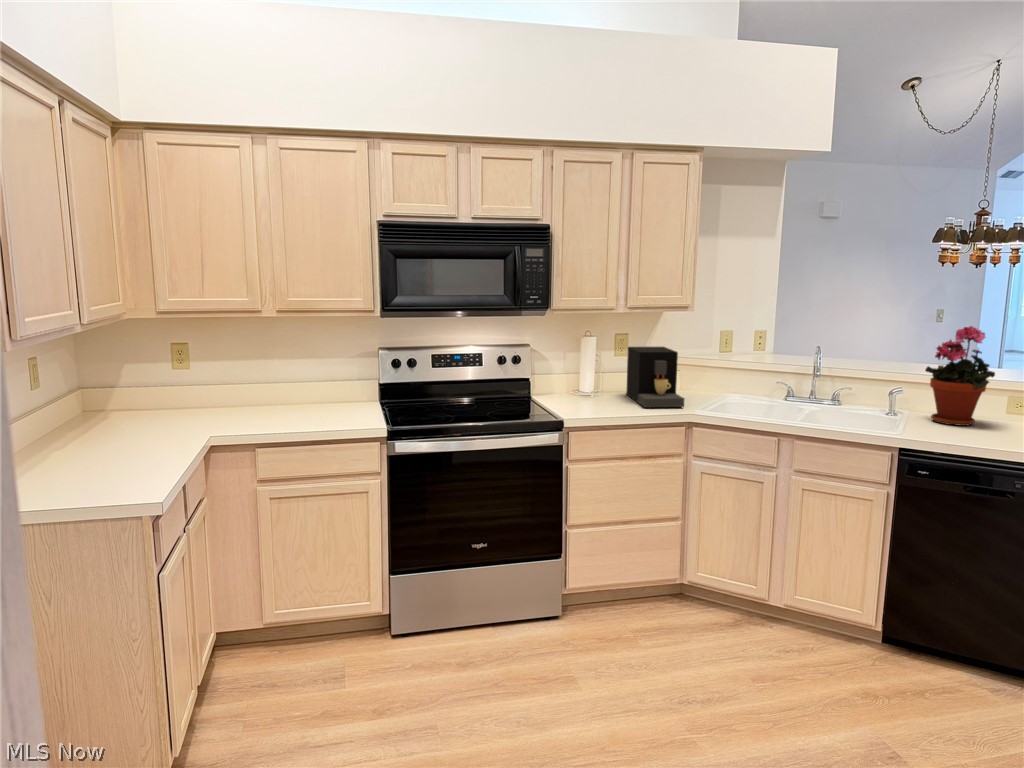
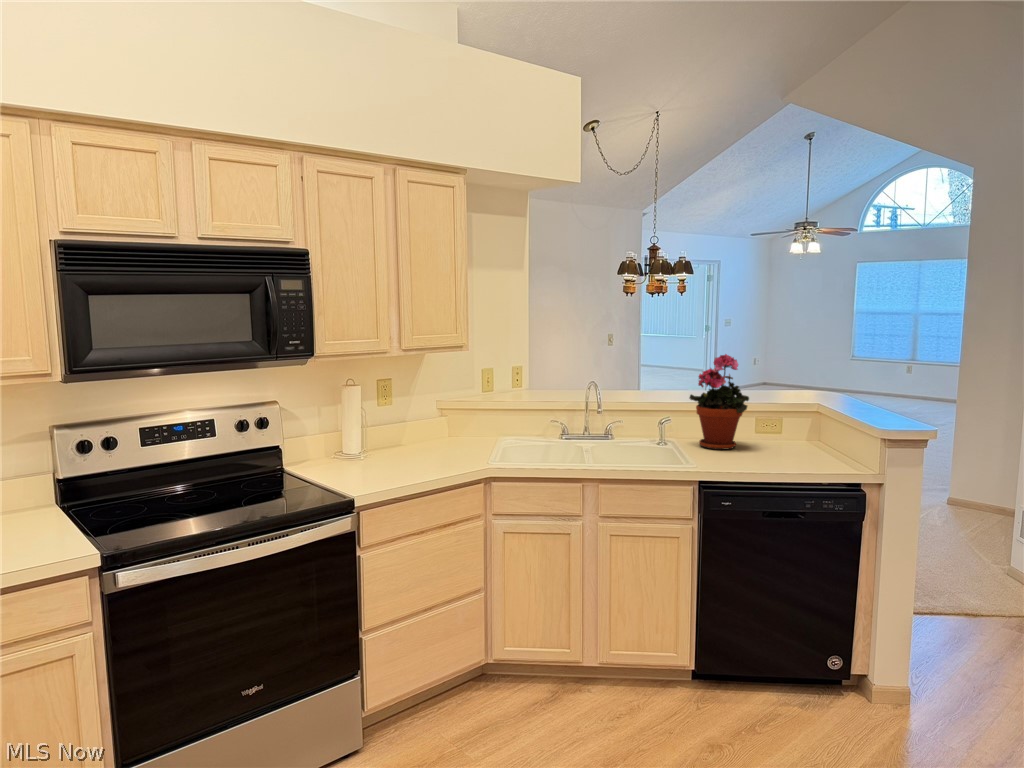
coffee maker: present [626,347,684,407] -> none [394,392,475,467]

